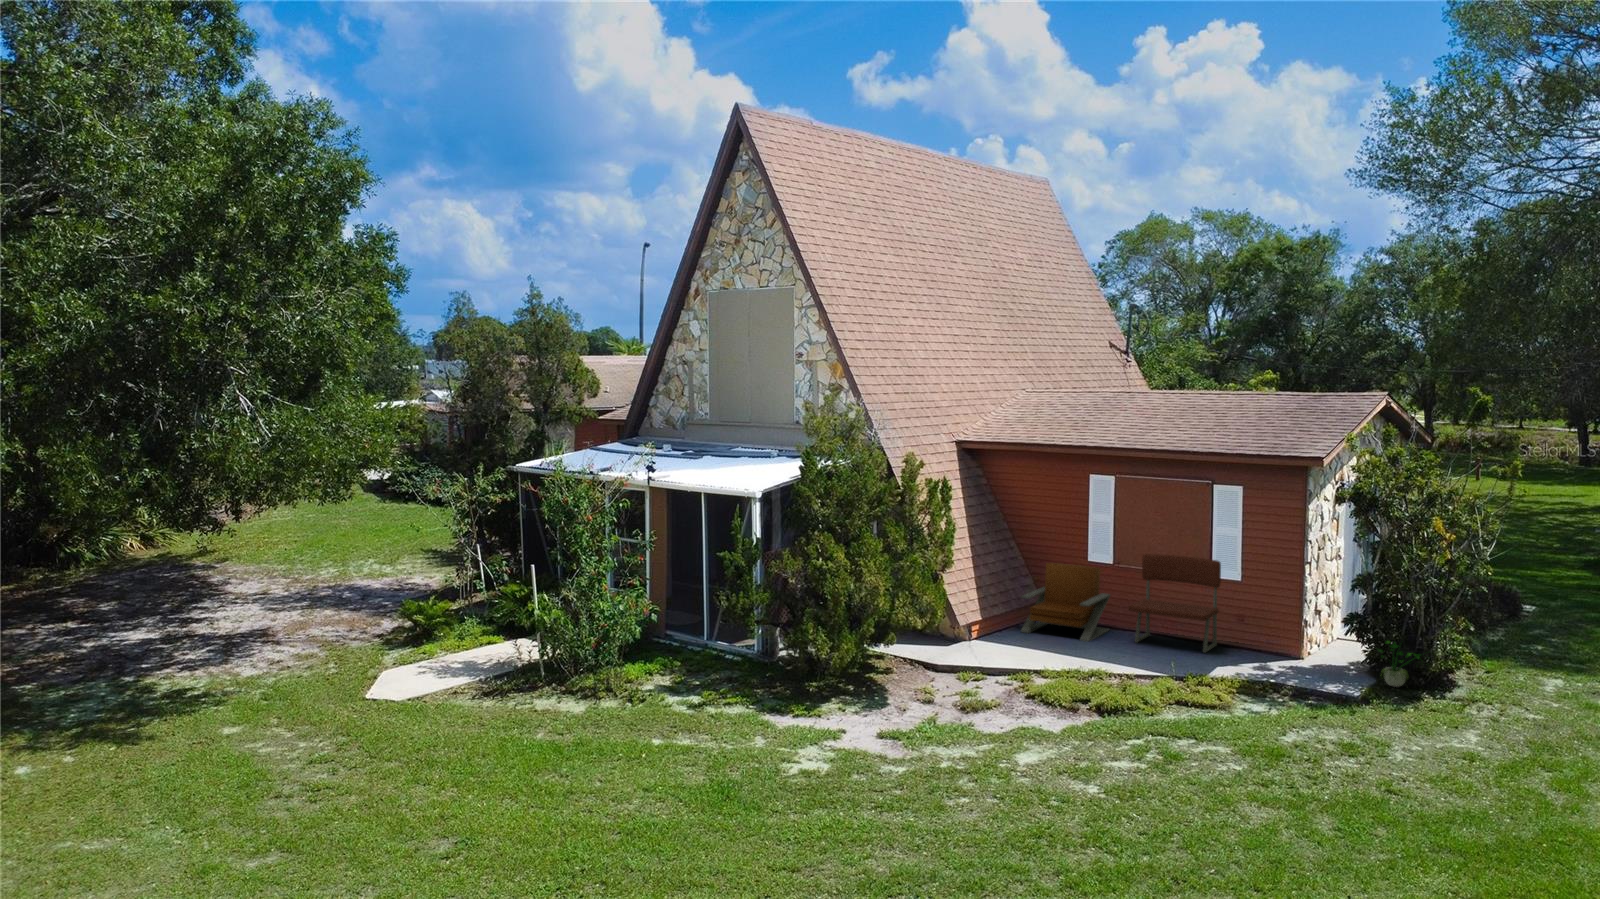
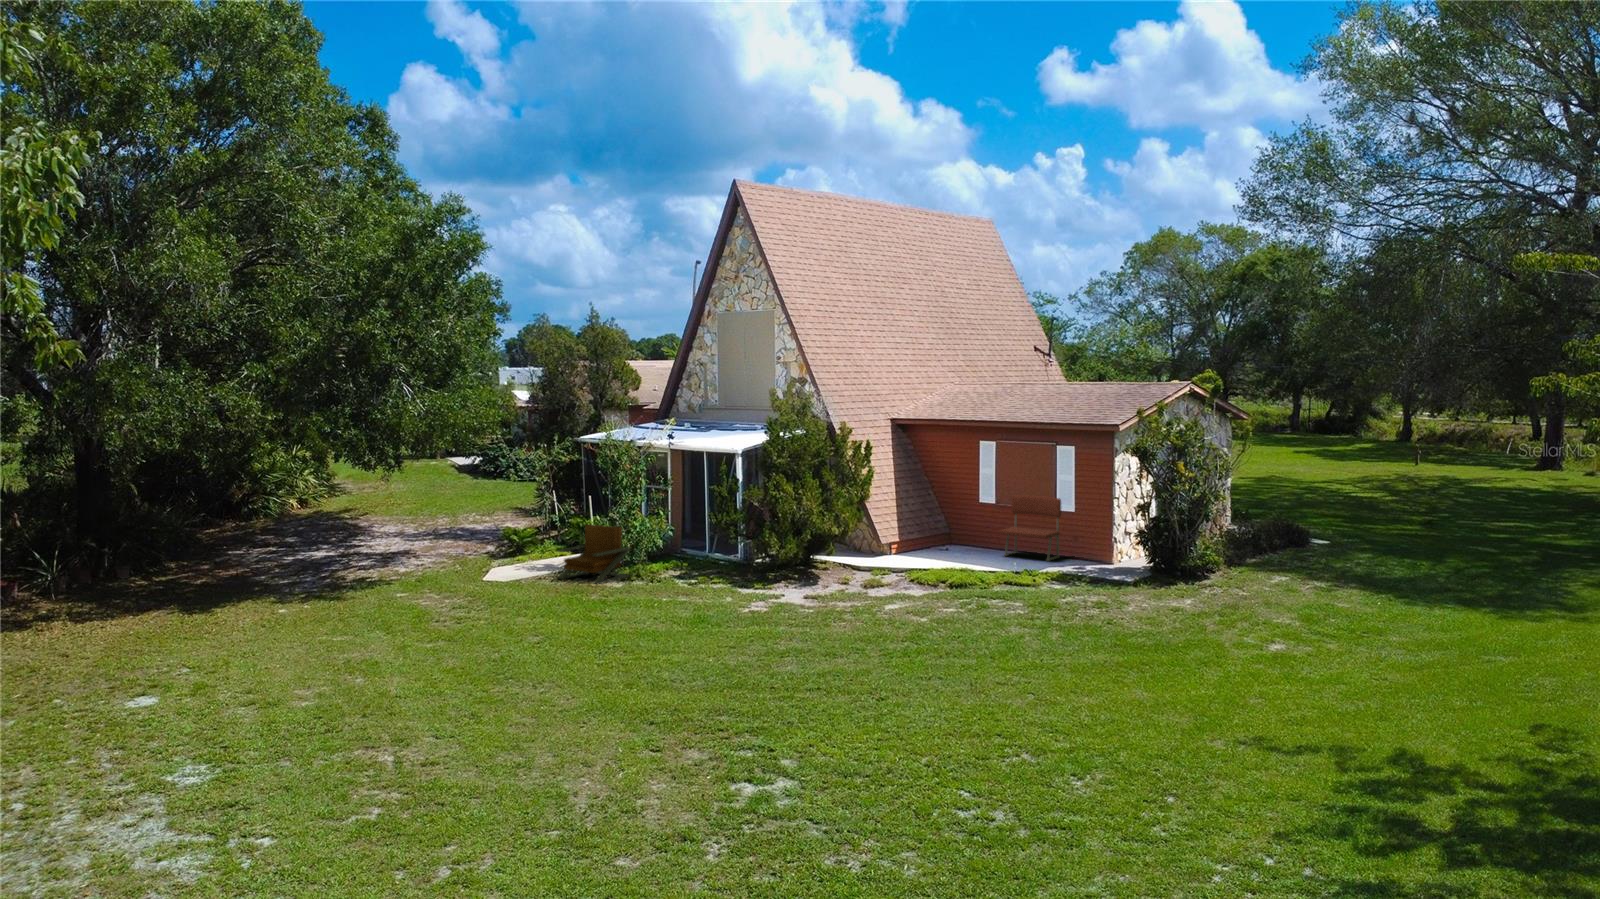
lounge chair: present [1020,563,1110,642] -> present [558,524,630,584]
potted plant: present [1378,641,1420,687] -> none [1147,540,1182,577]

